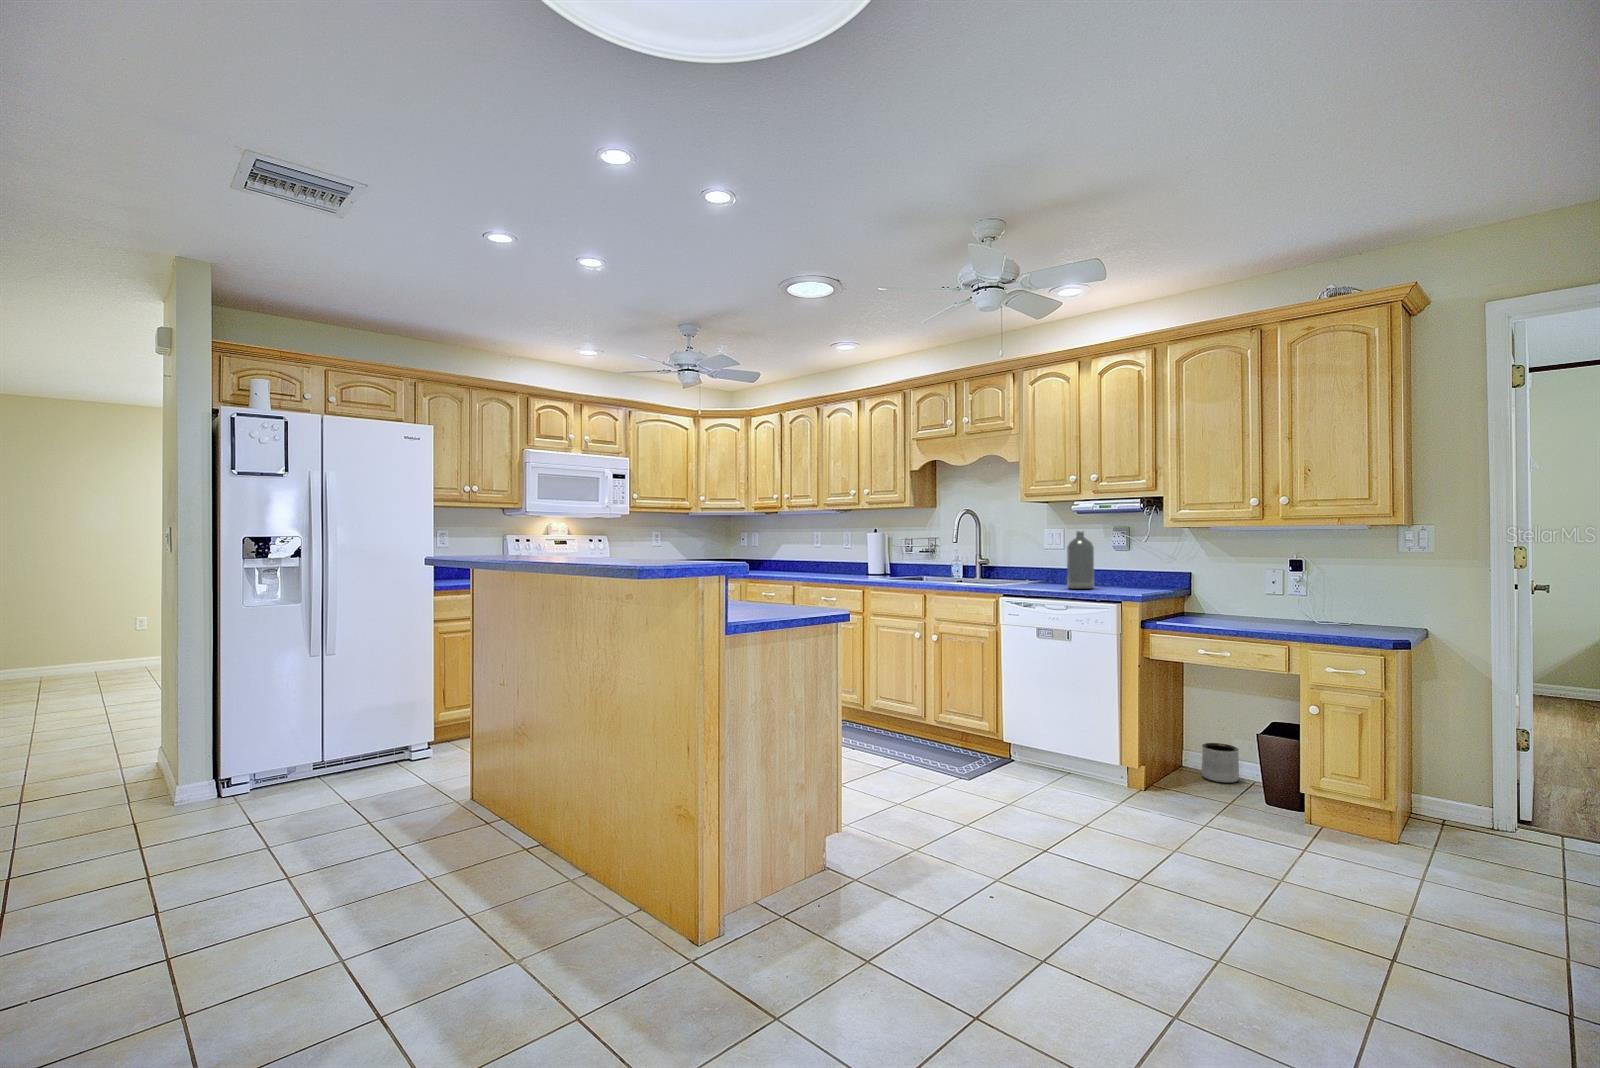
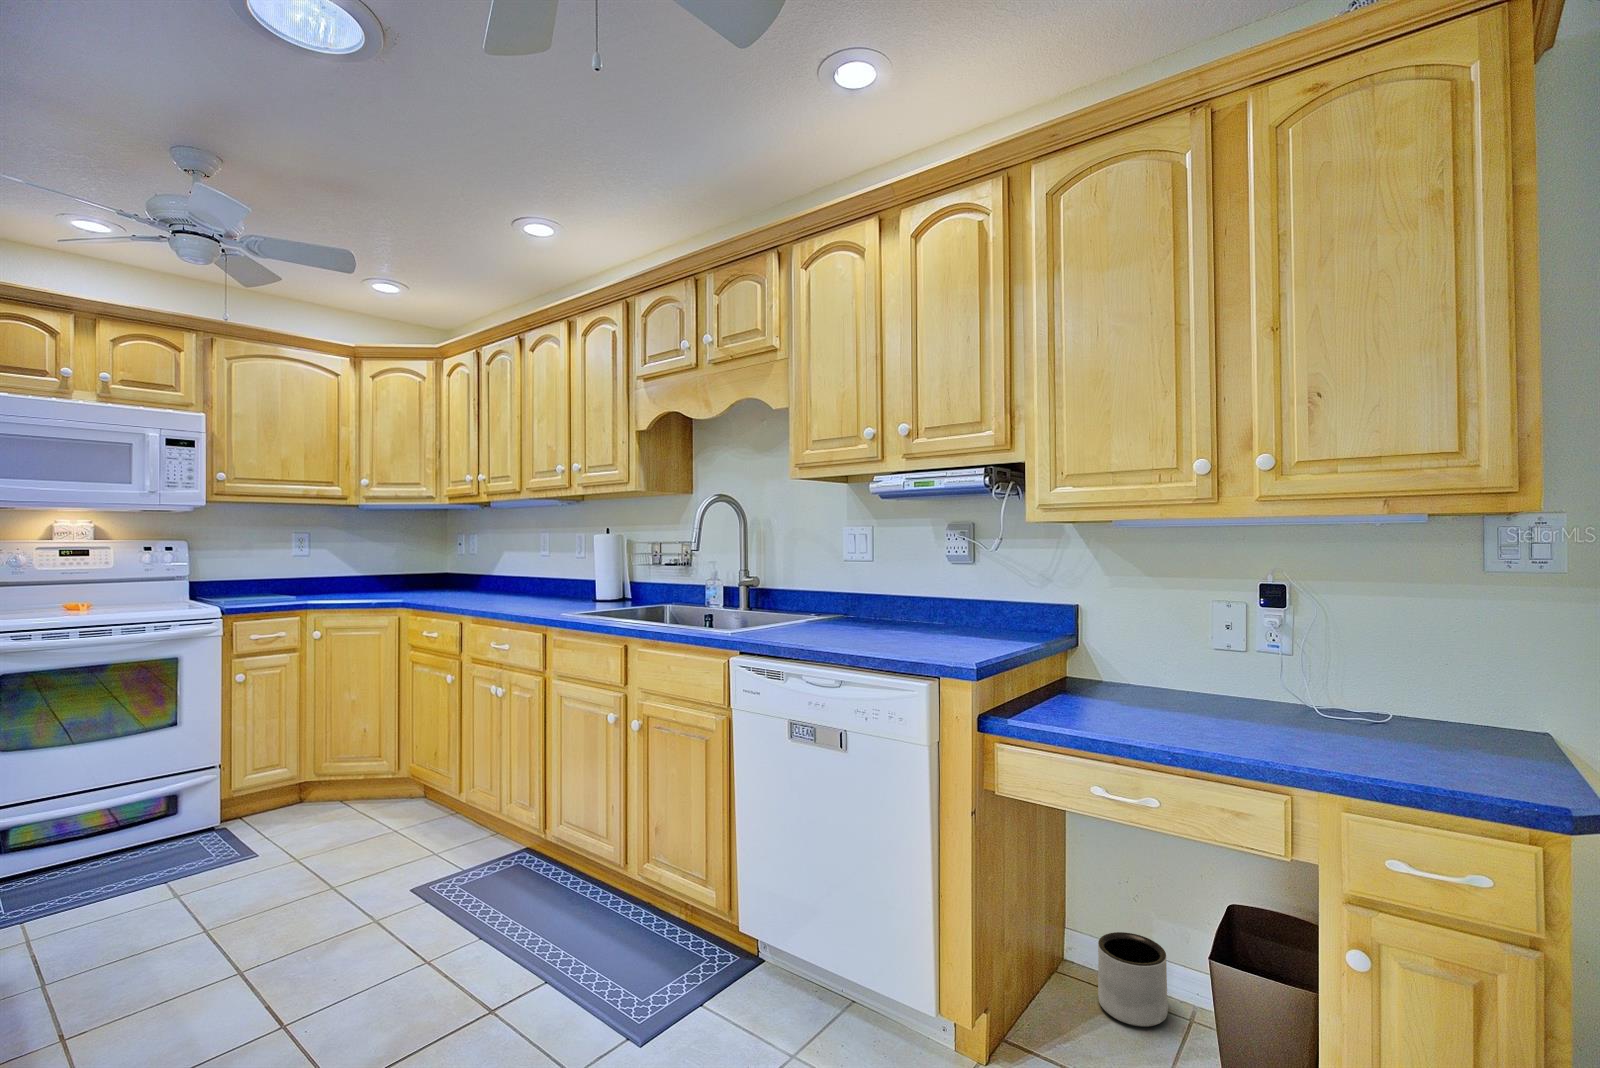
bottle: present [1067,531,1094,589] -> none [853,530,902,641]

